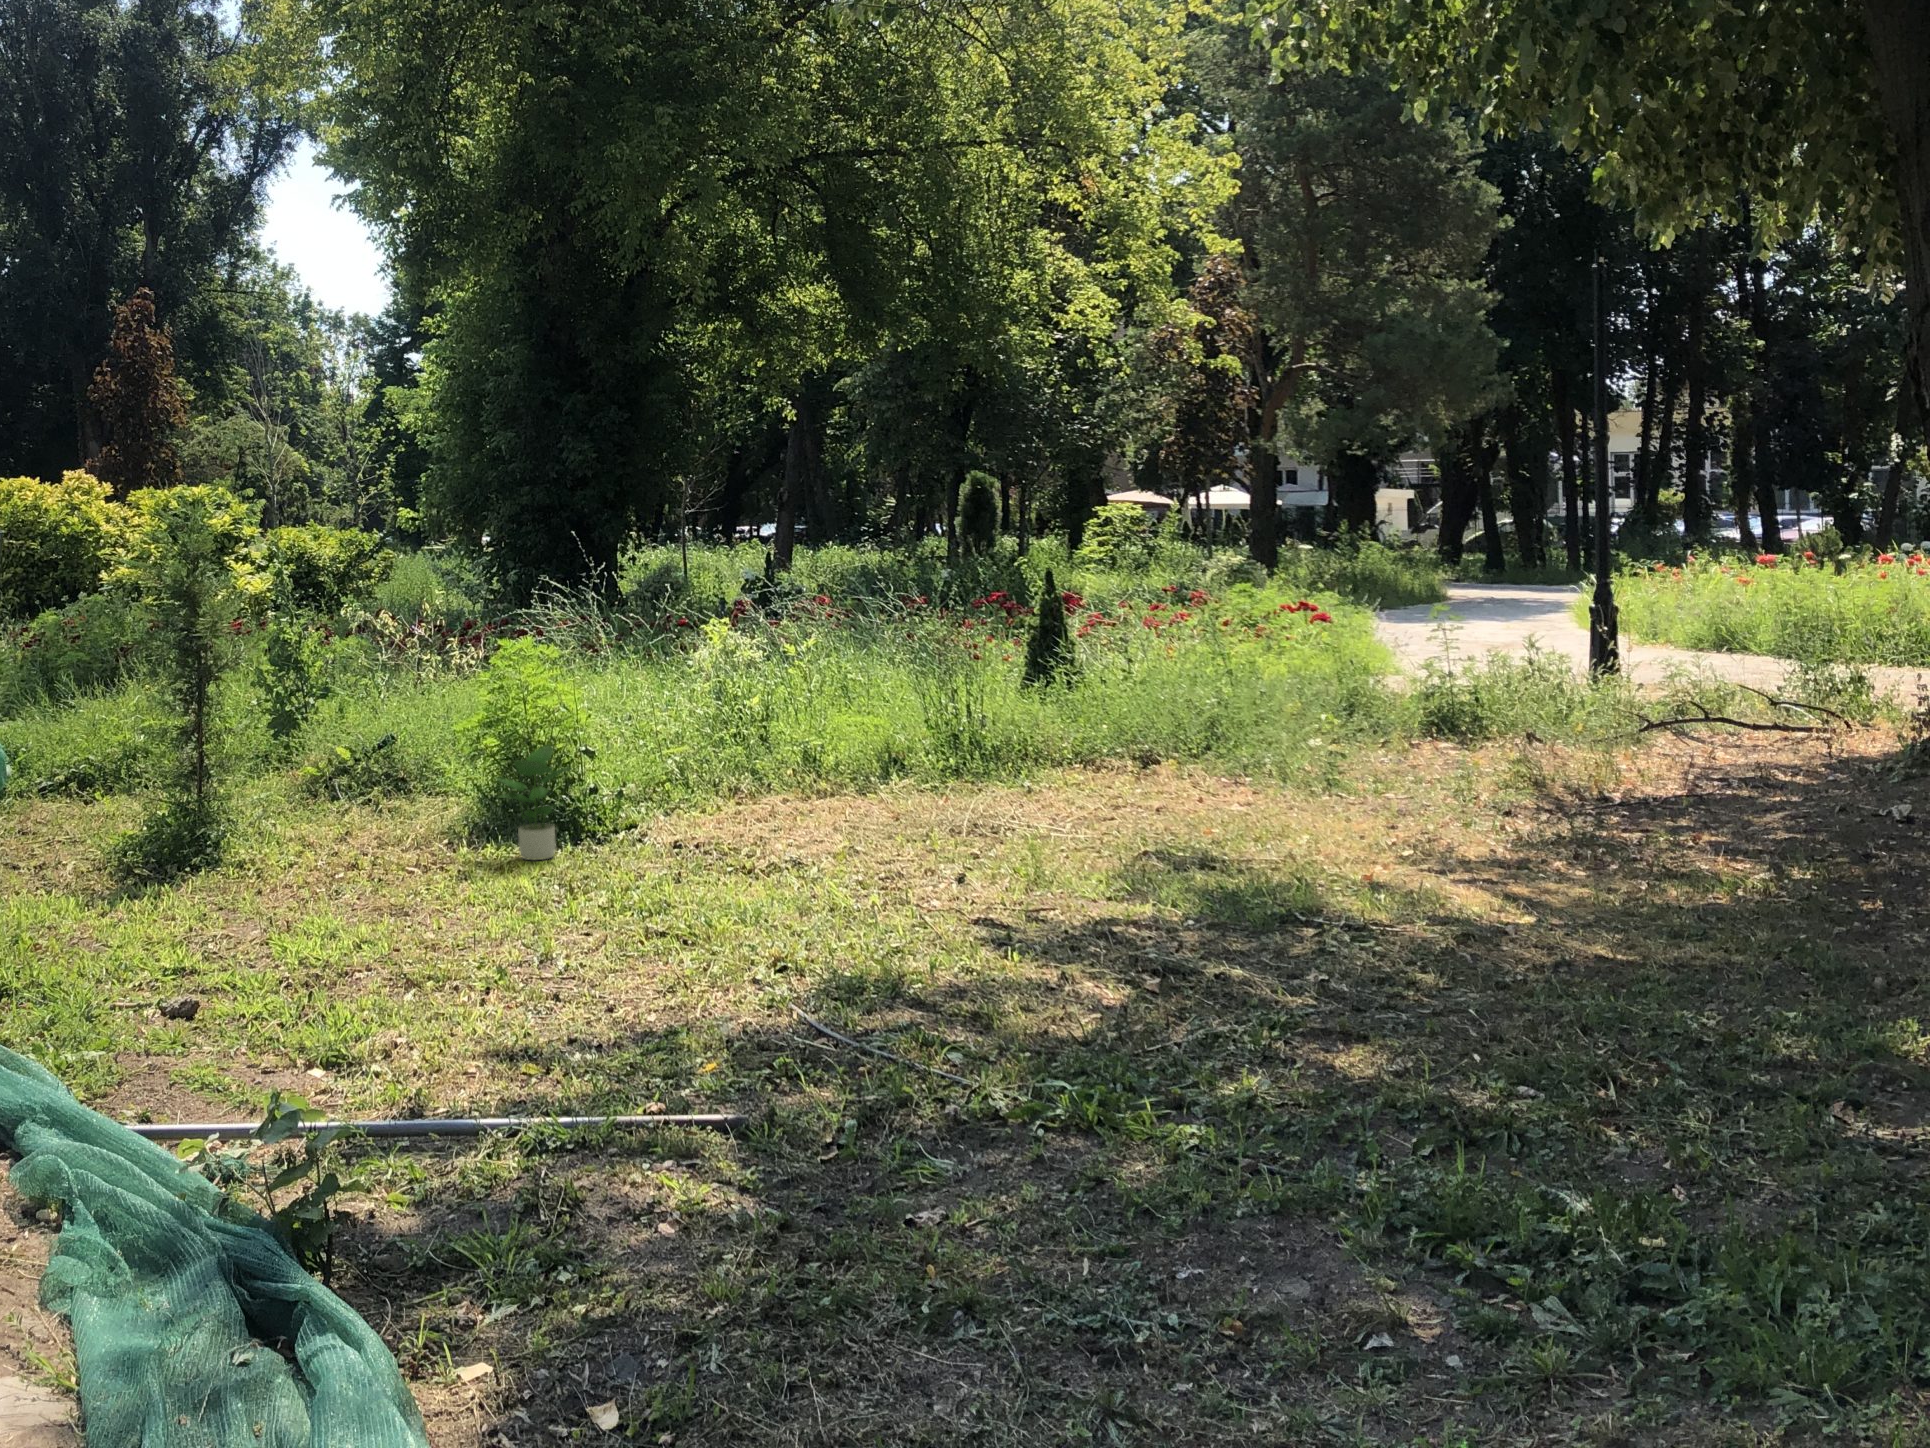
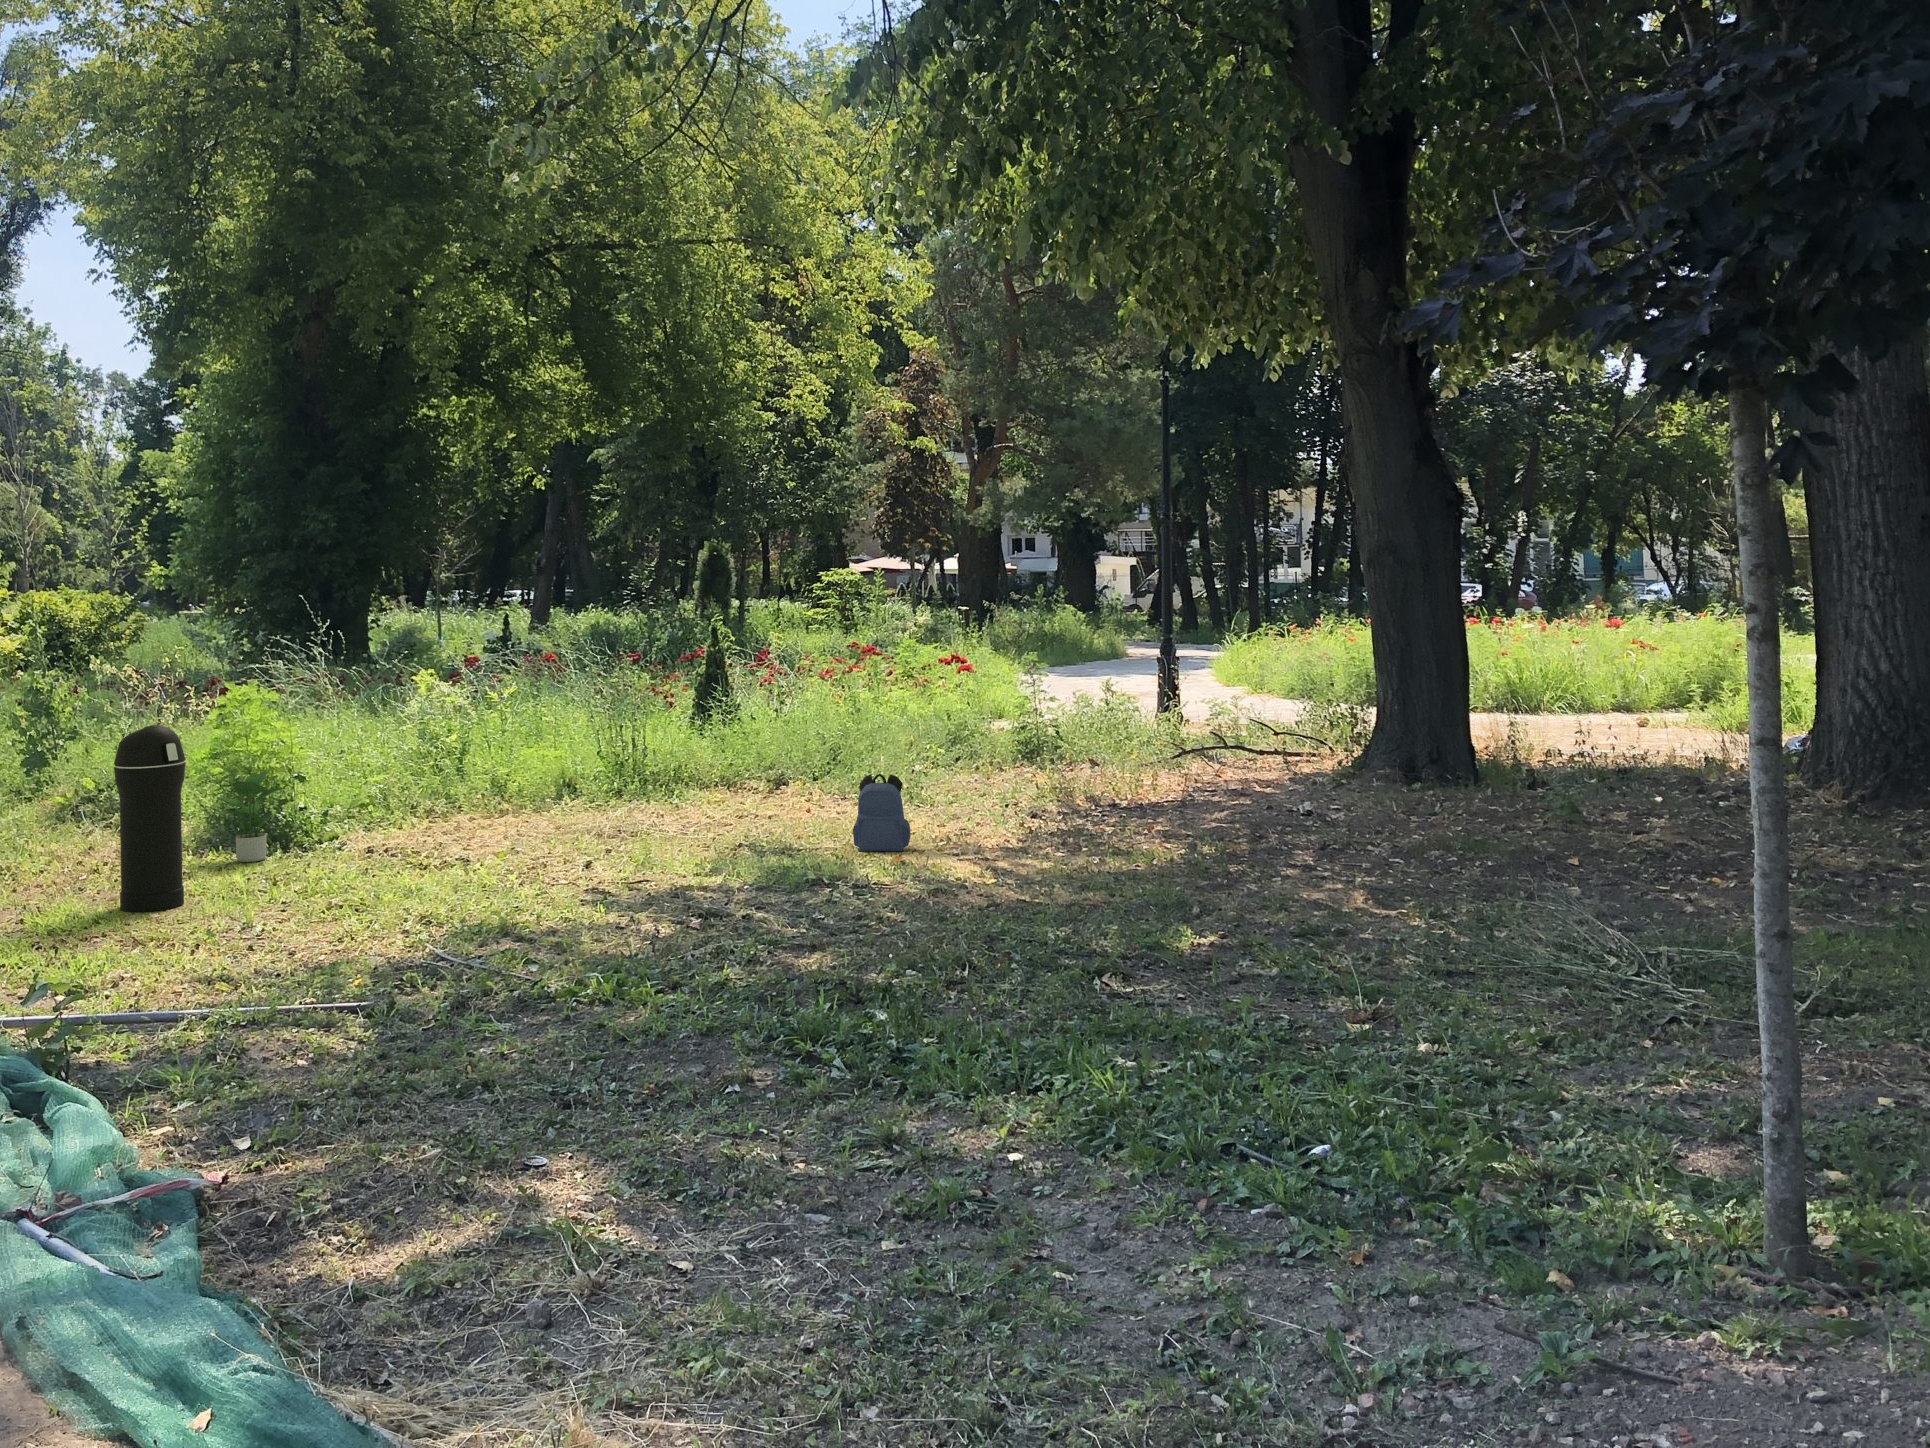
trash can: none [373,692,463,932] -> present [114,725,186,912]
backpack: none [1342,768,1428,878] -> present [853,774,910,852]

